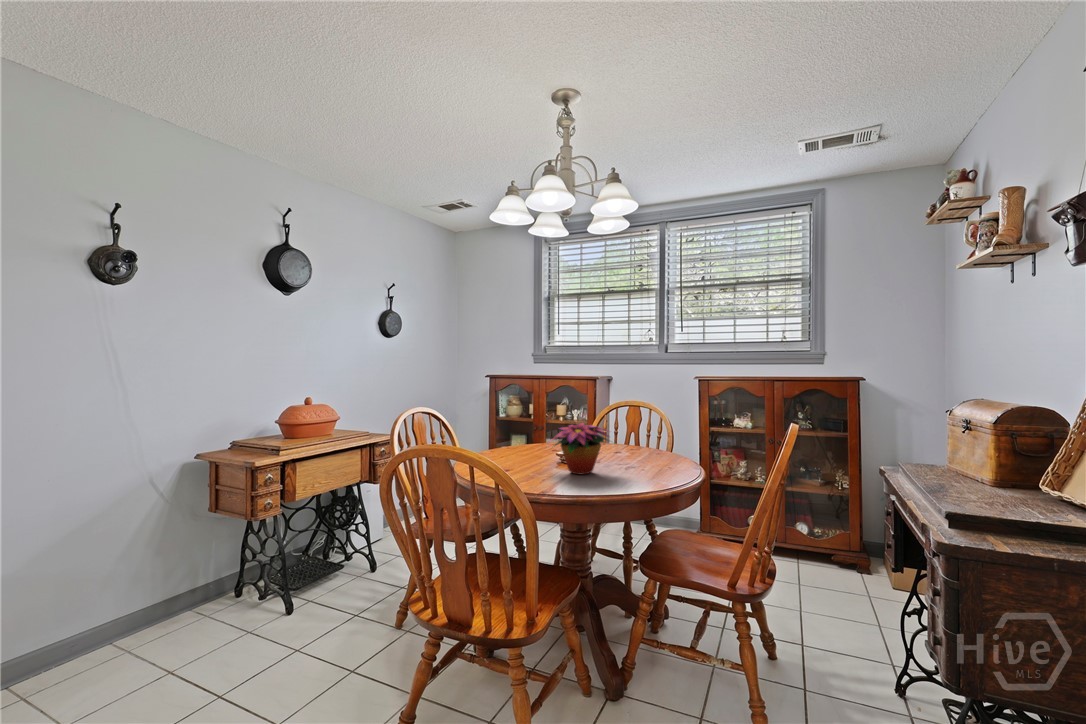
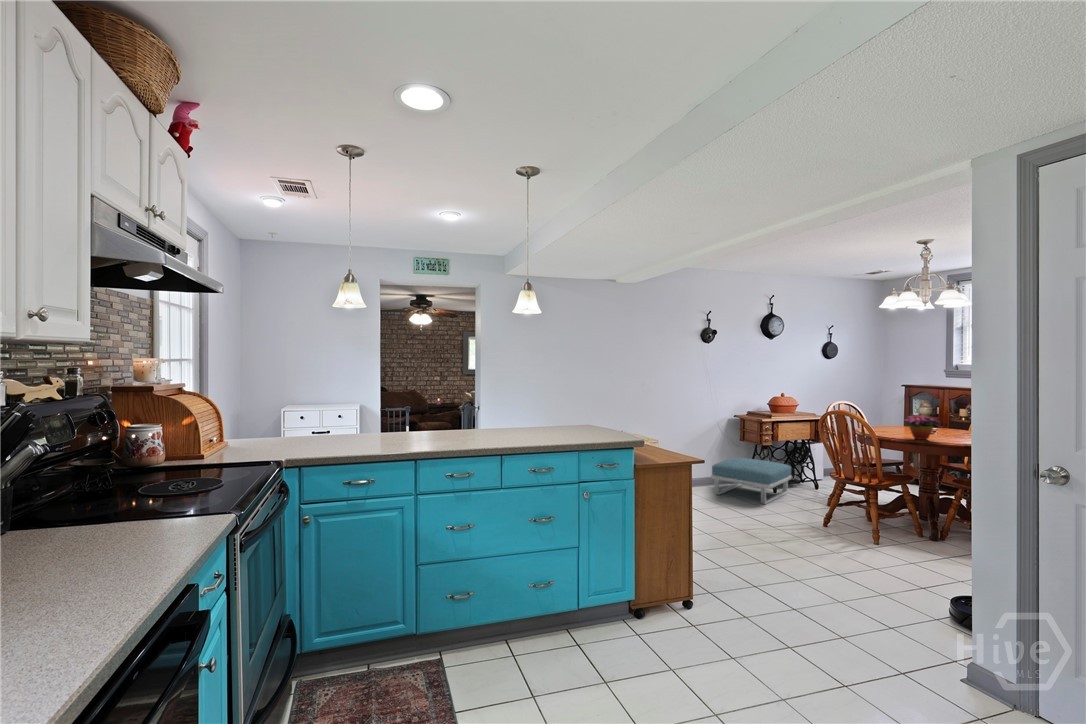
footstool: none [93,551,325,697] -> present [711,458,792,504]

